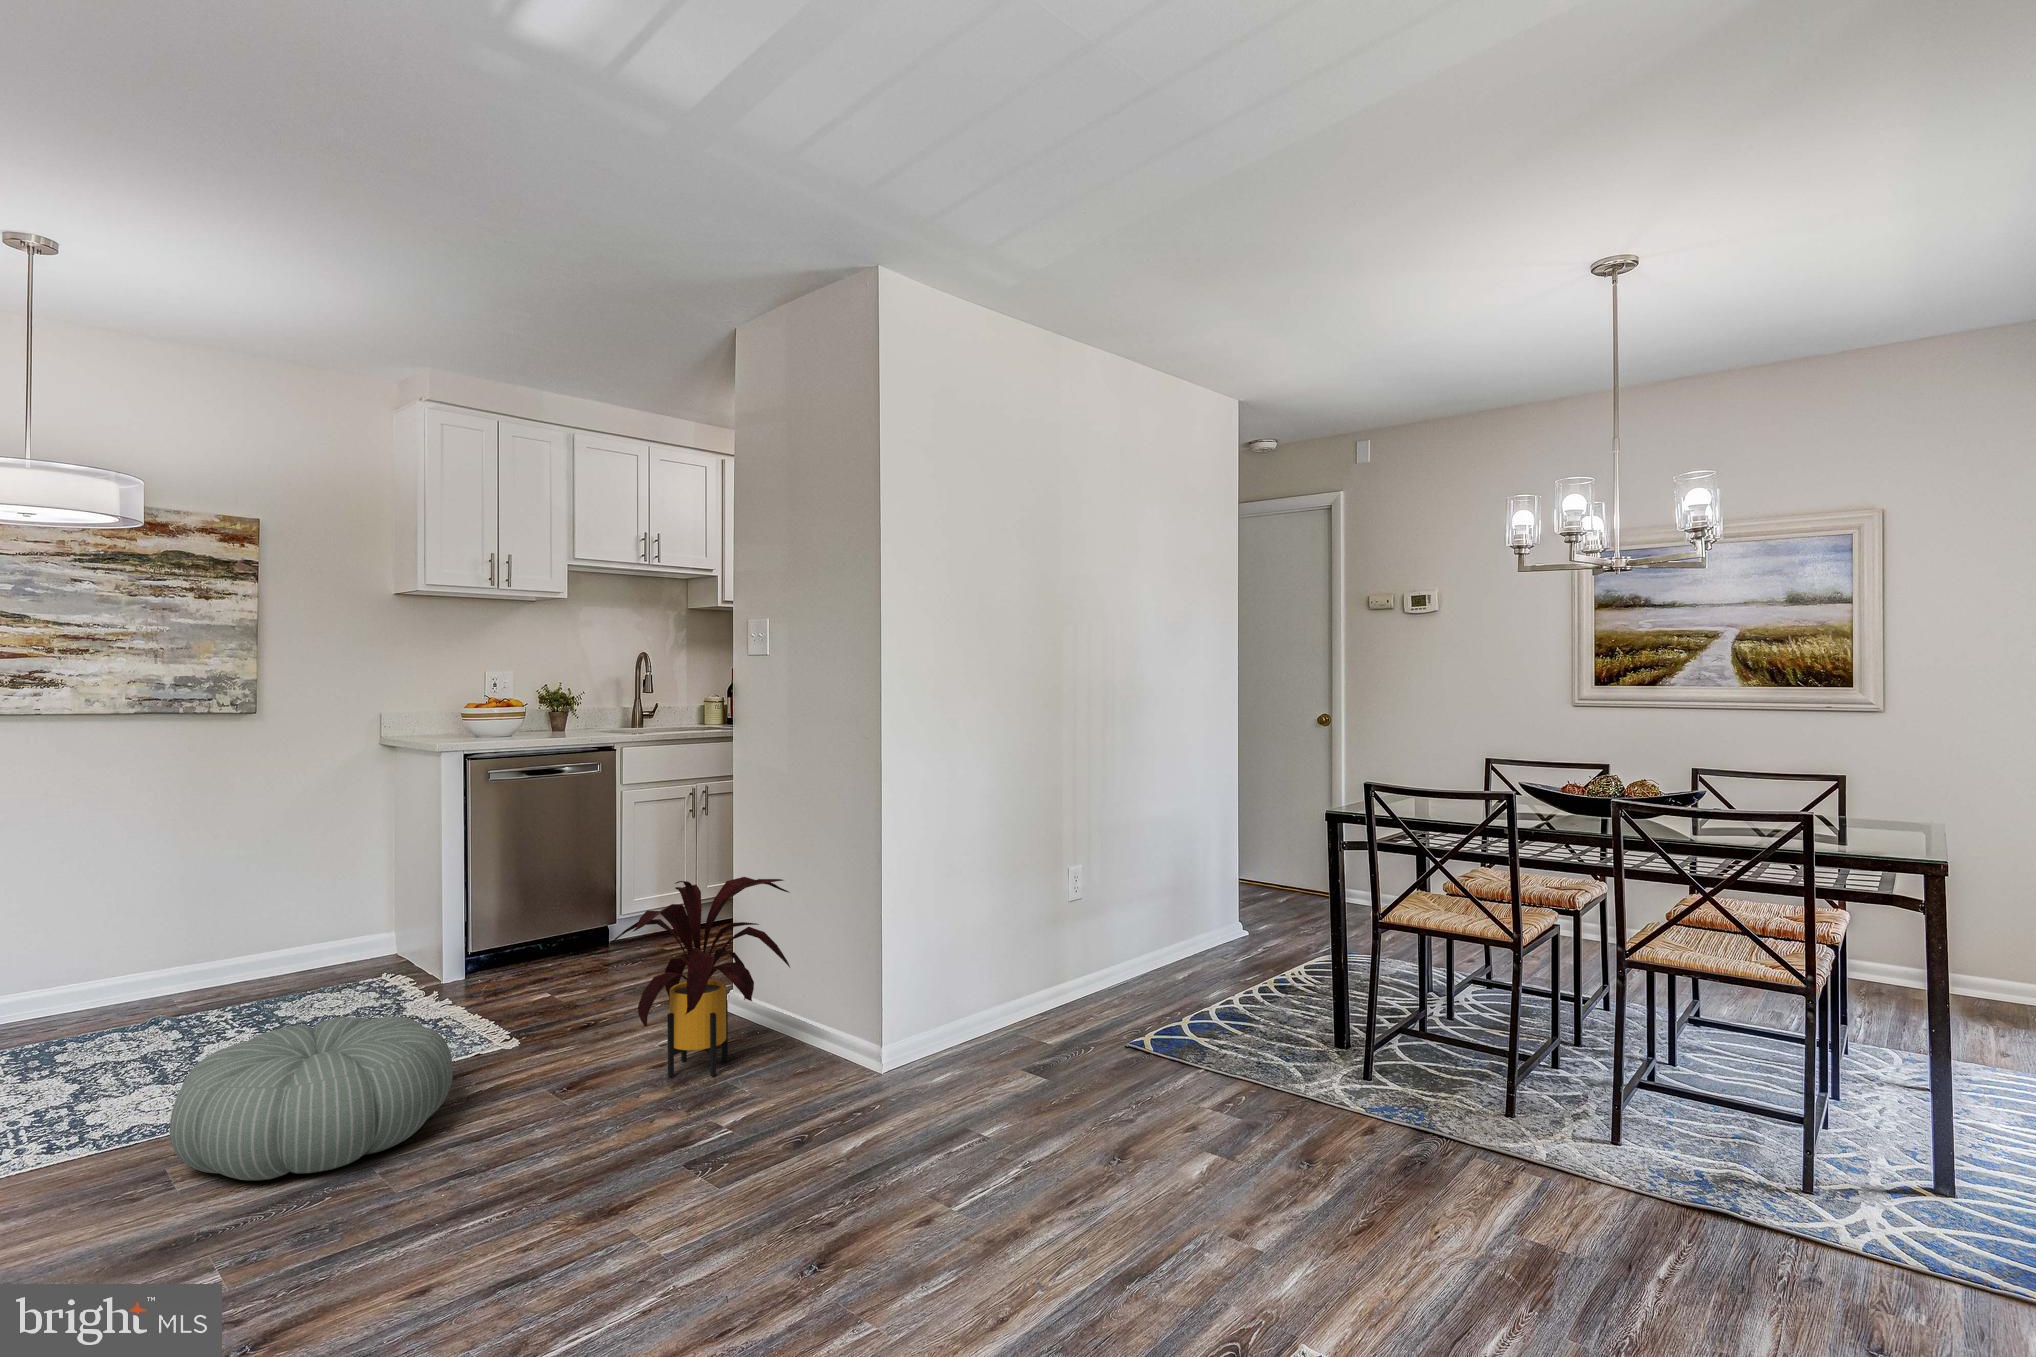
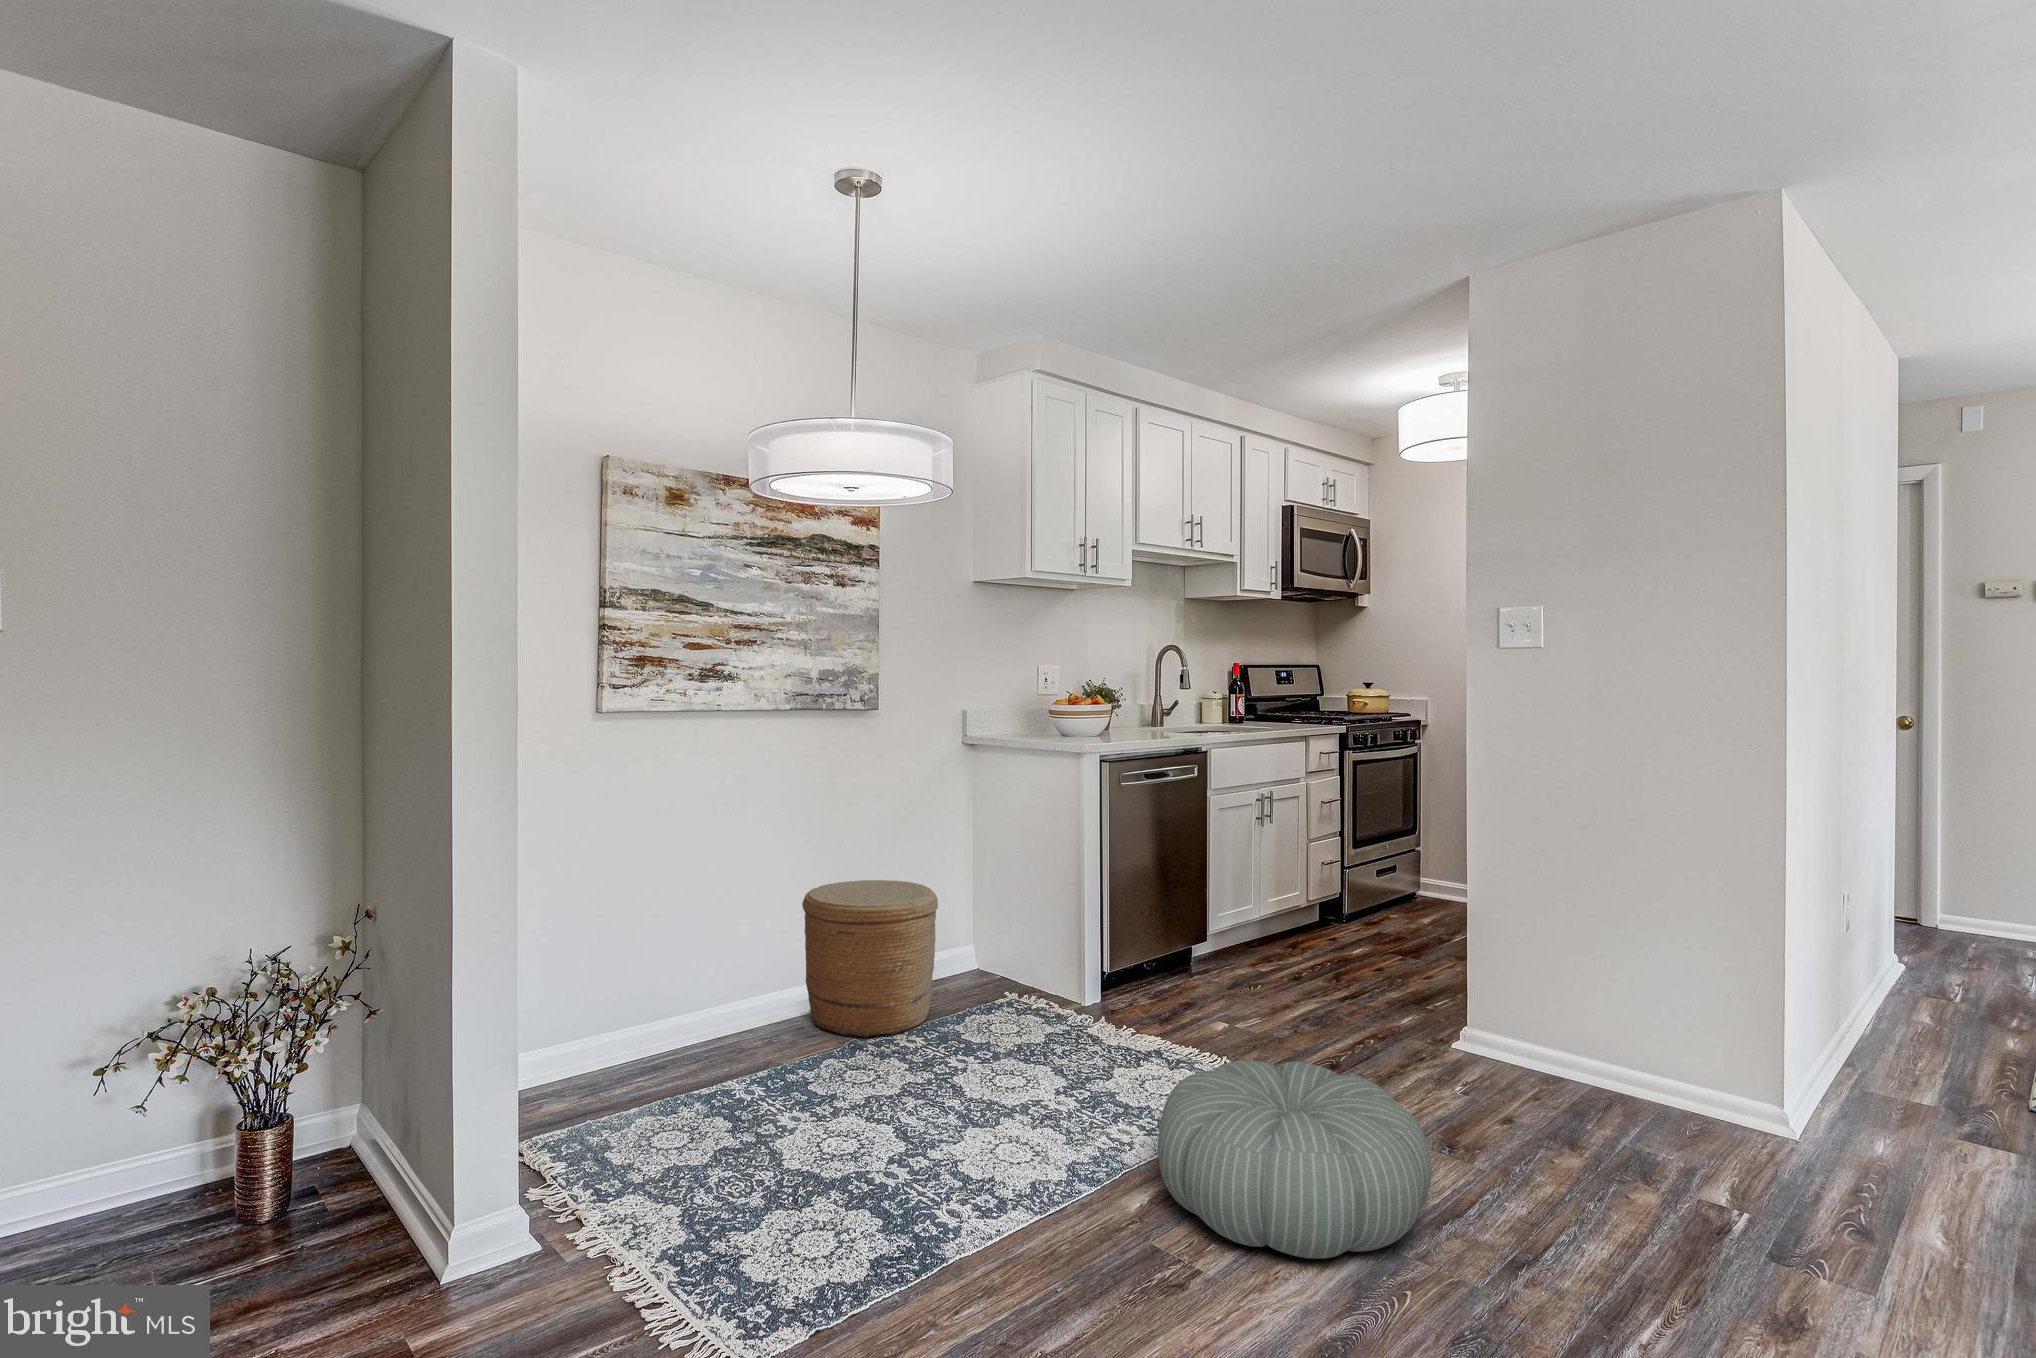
woven basket: none [124,873,279,1017] -> present [802,880,938,1037]
house plant: present [609,877,790,1077] -> none [1469,907,1690,1138]

